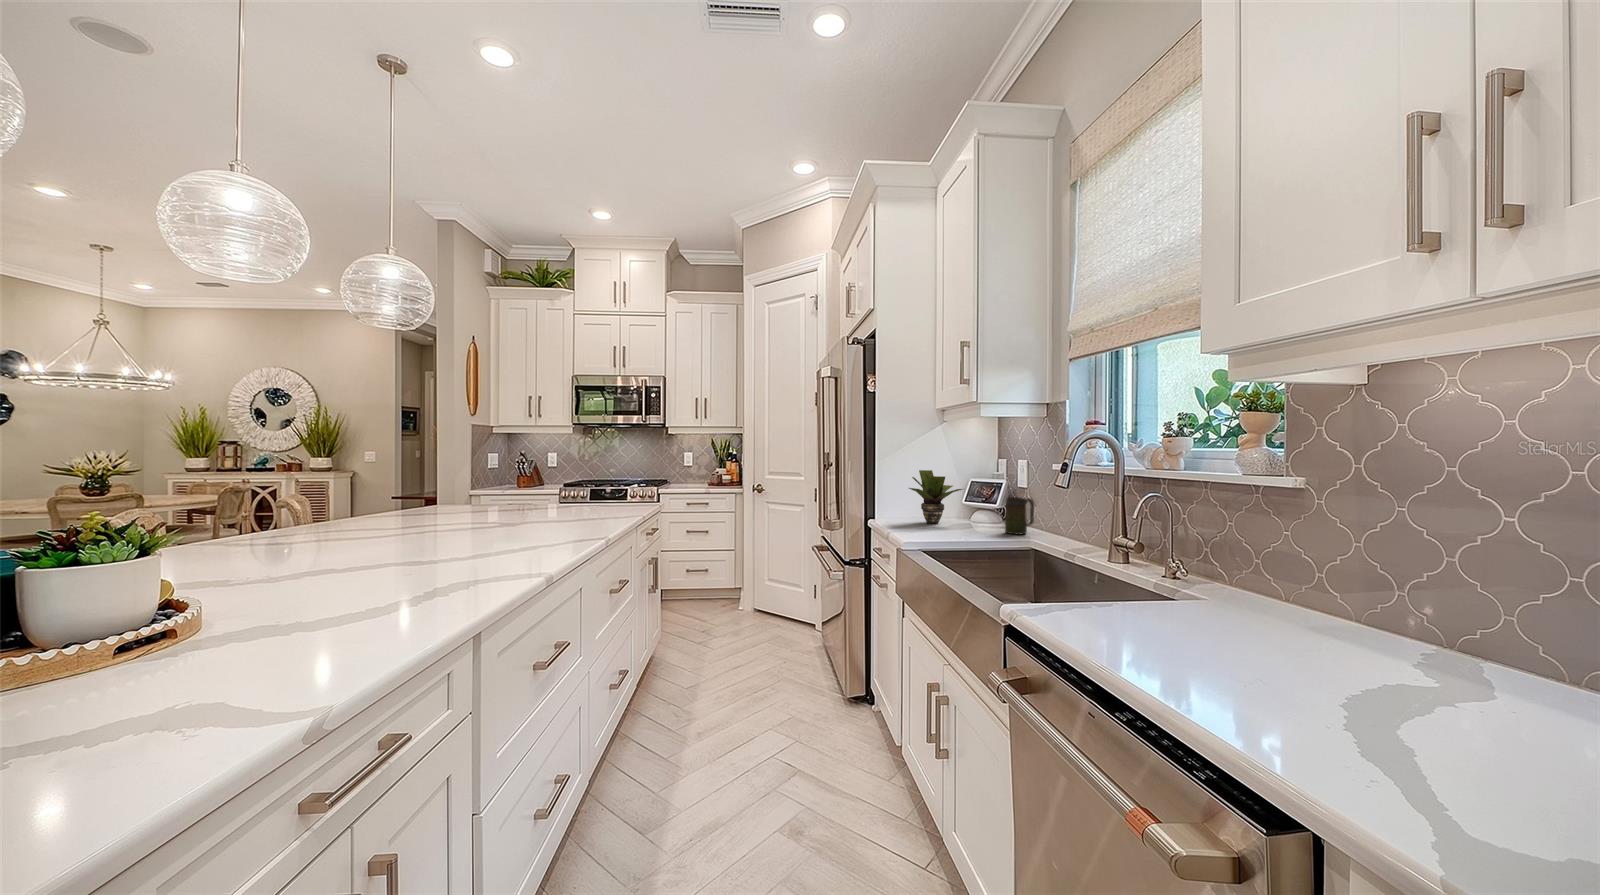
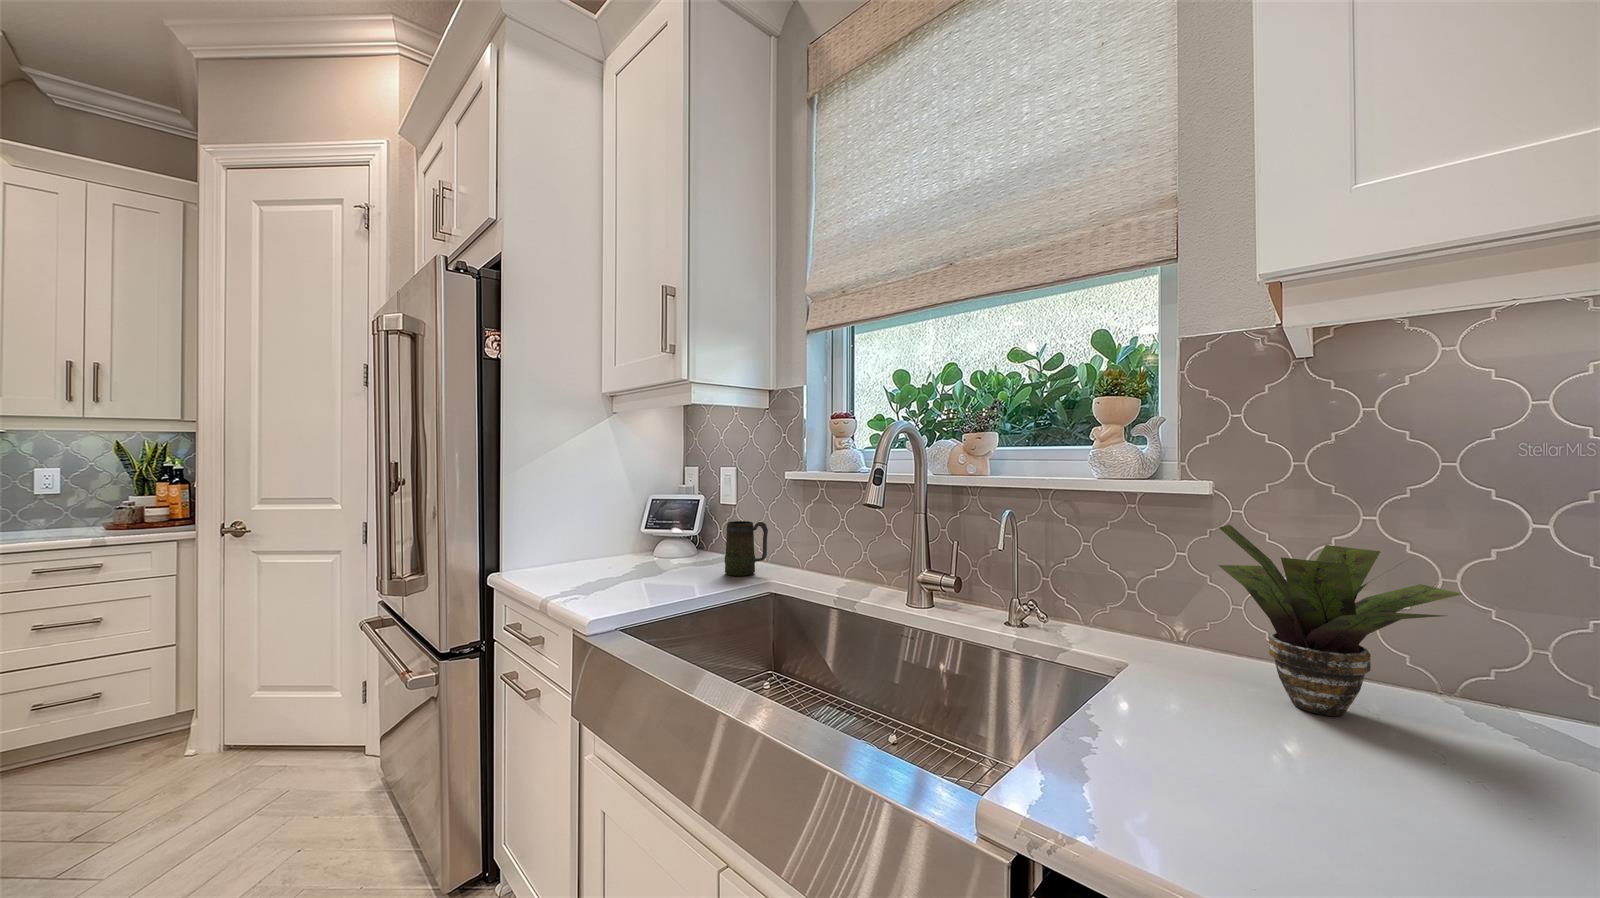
potted plant: present [909,470,963,523] -> present [1219,525,1461,716]

